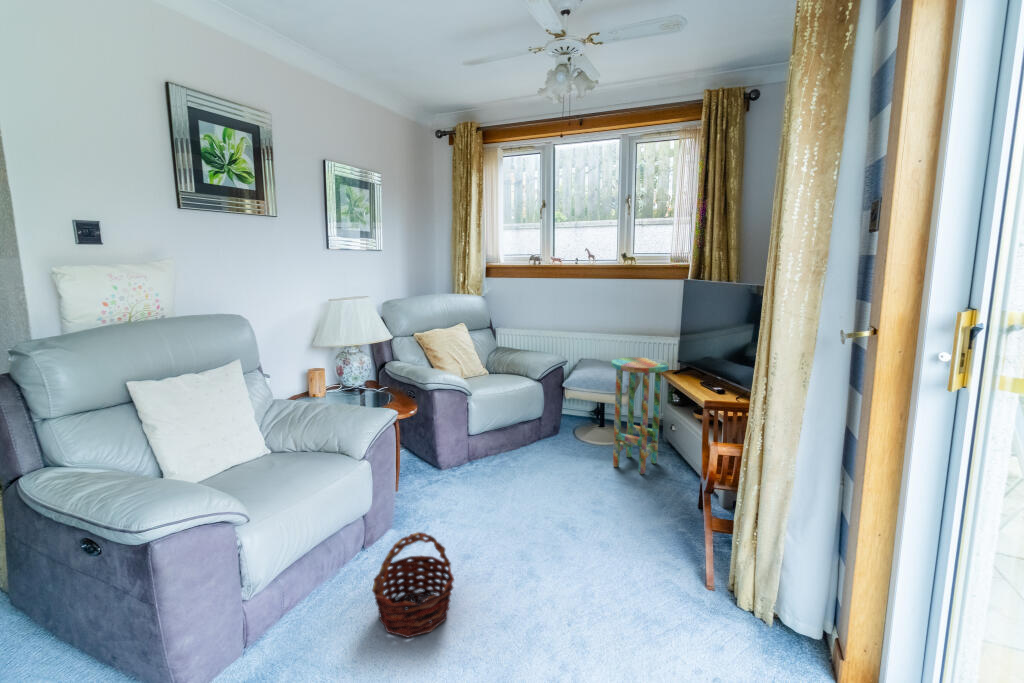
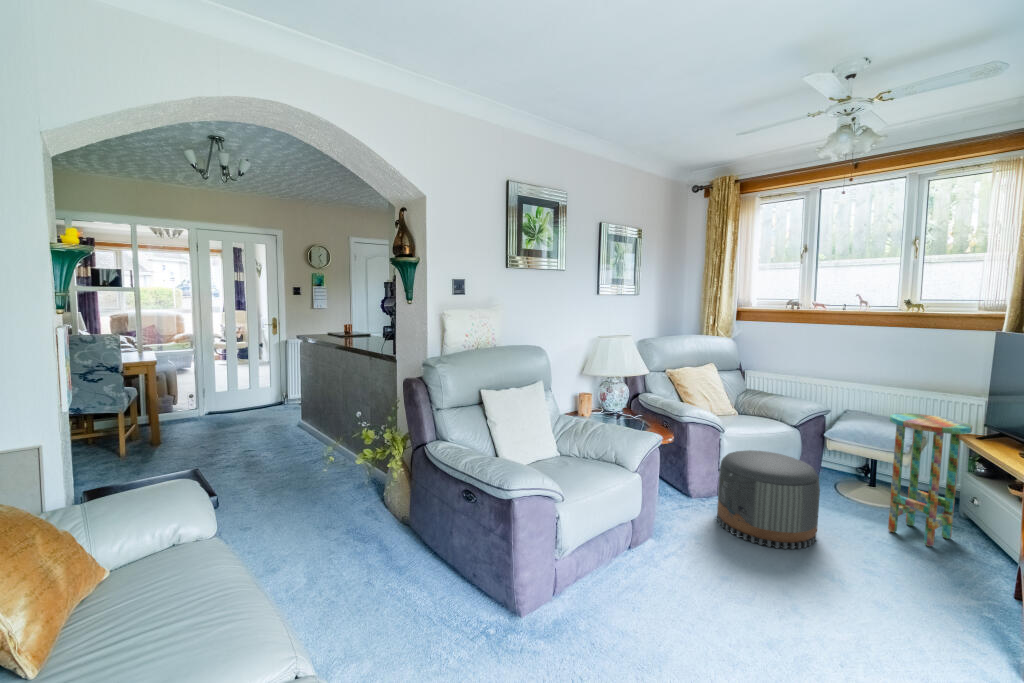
pouf: none [466,410,557,508] -> present [717,450,820,549]
basket: present [372,532,454,637] -> none [646,540,719,628]

